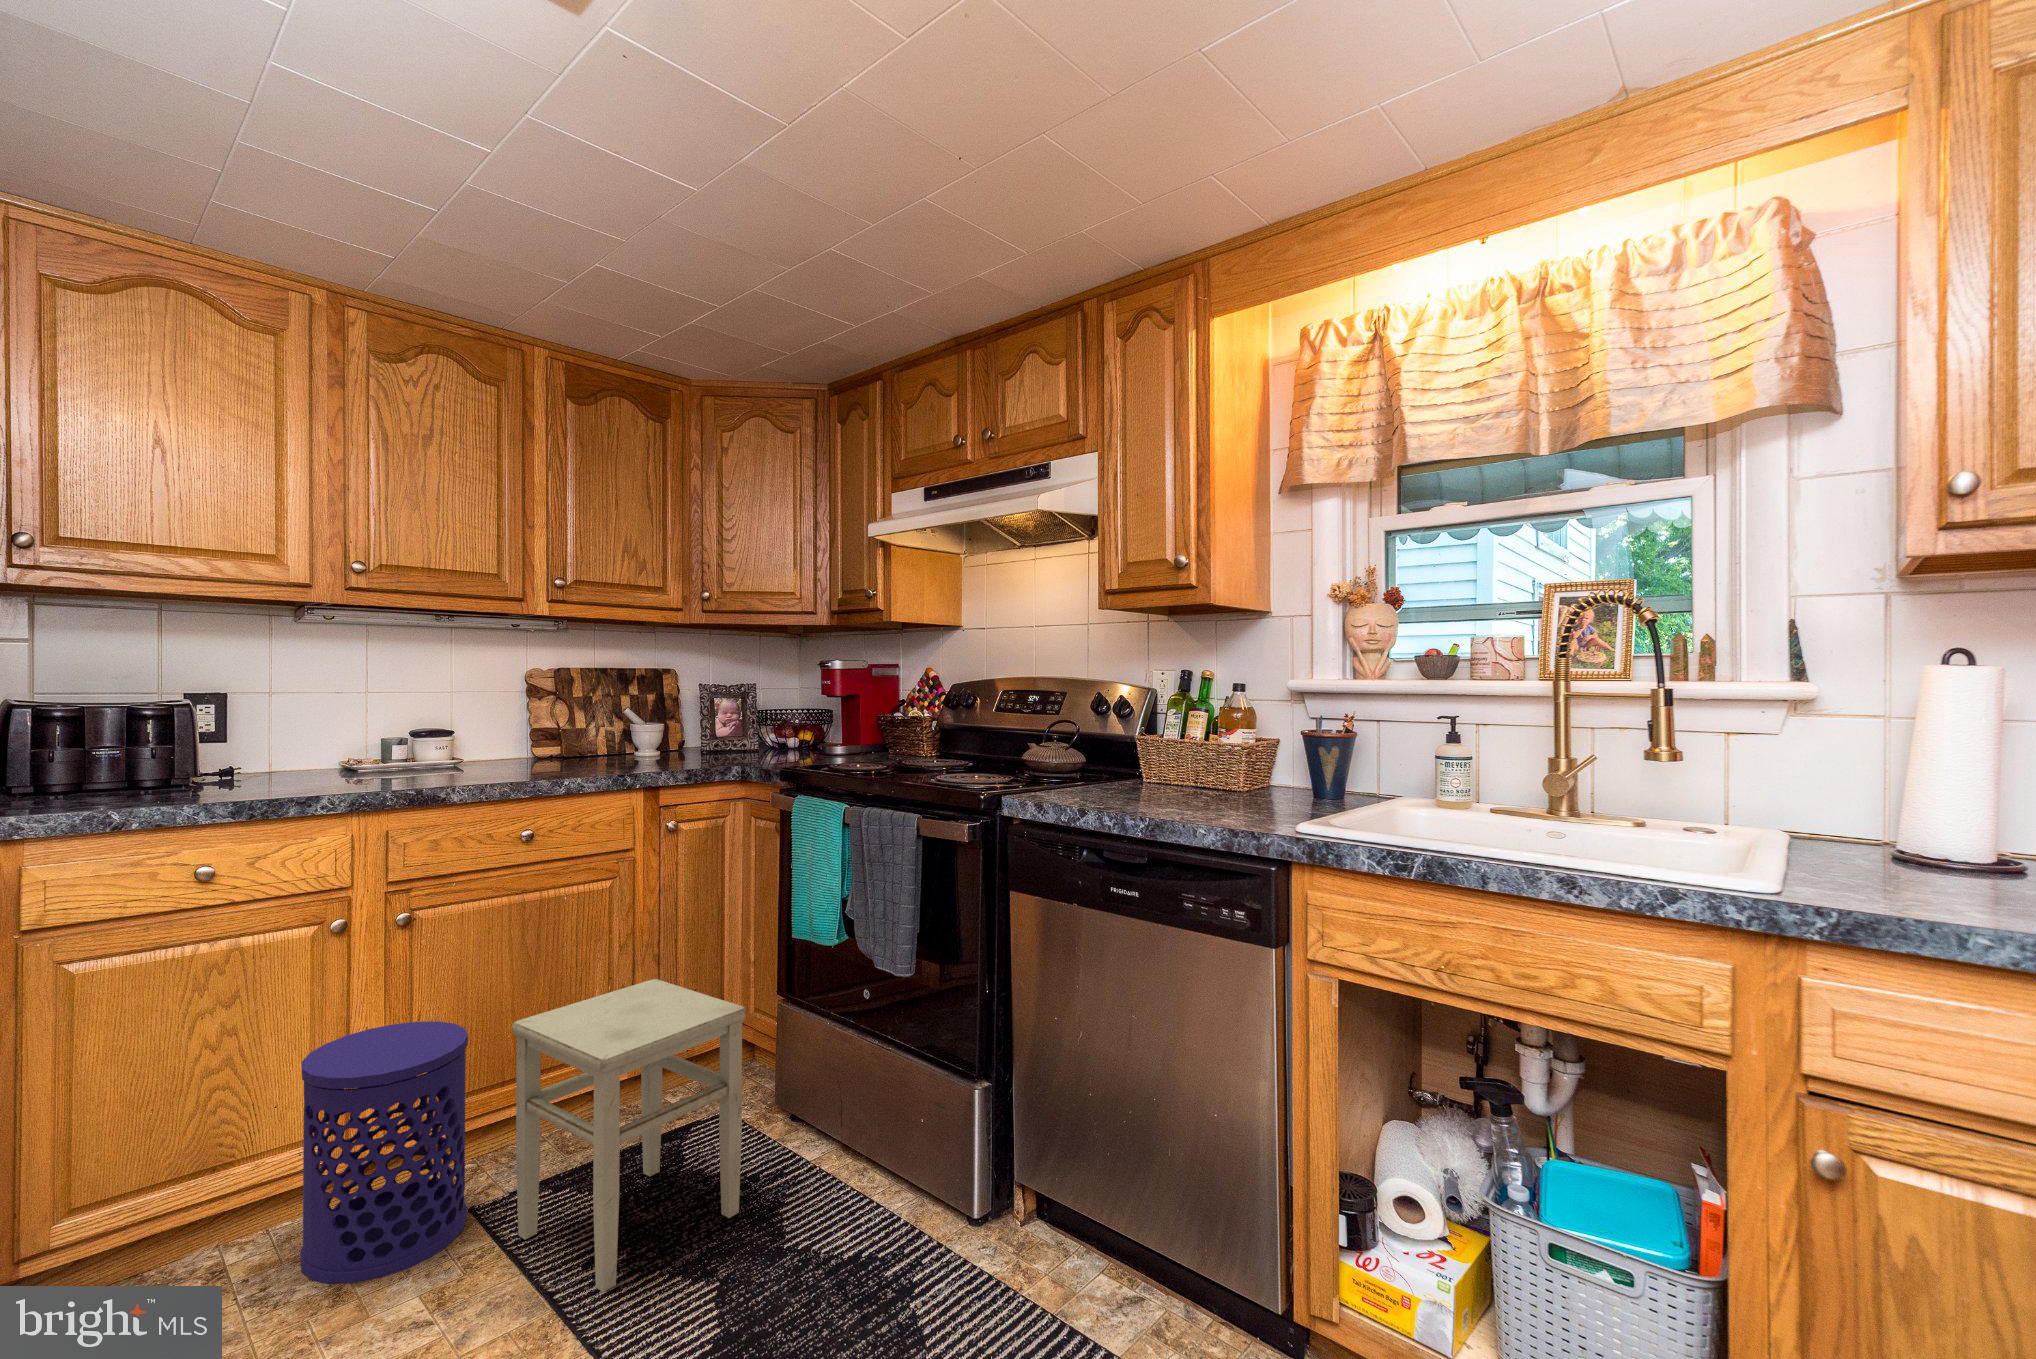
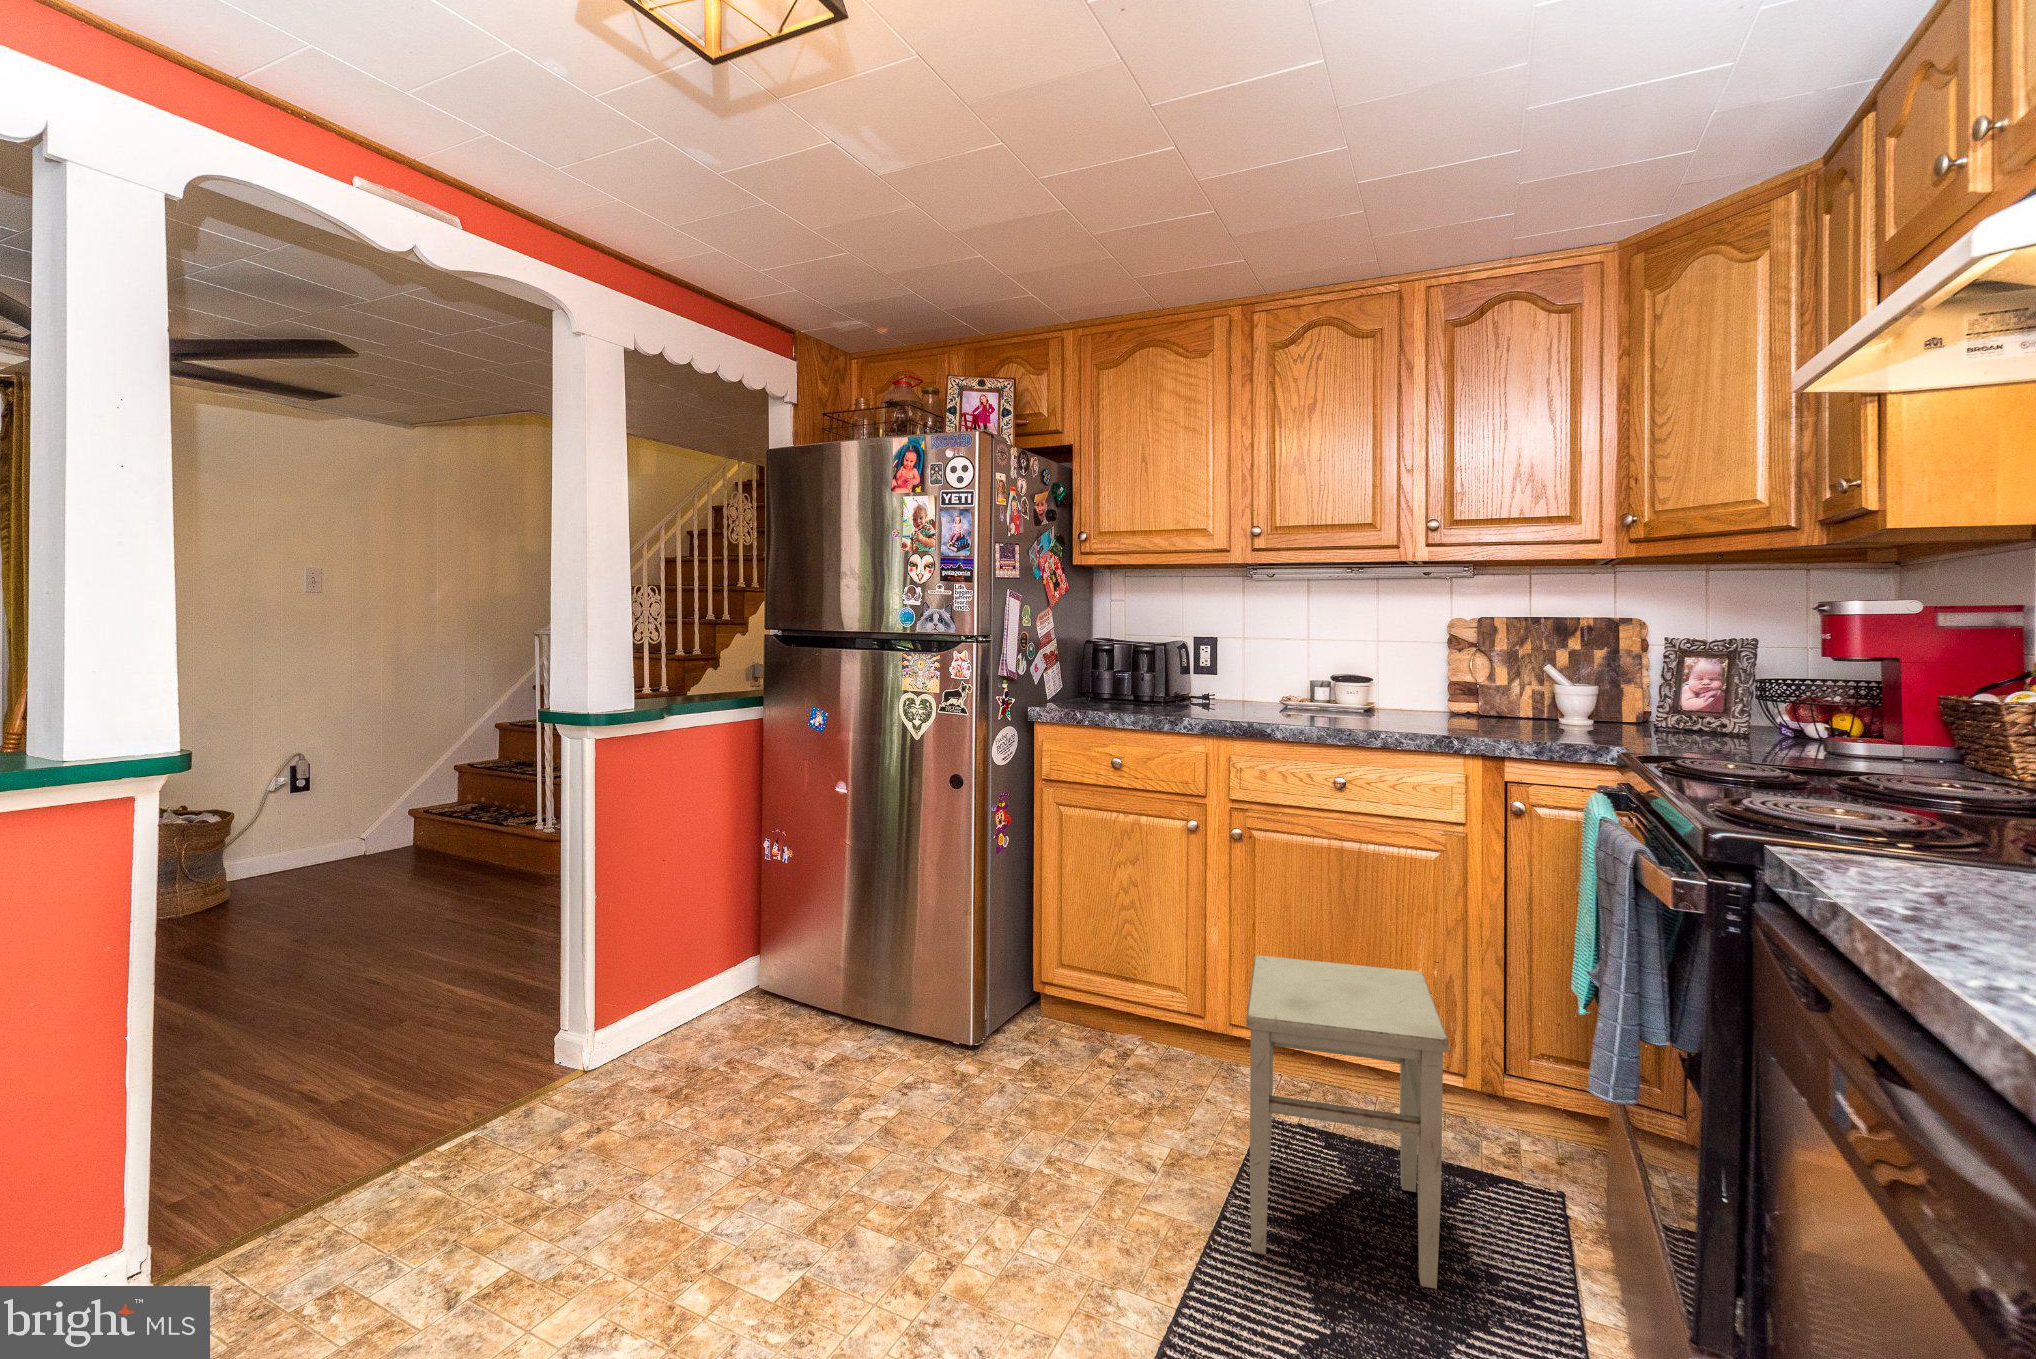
waste bin: present [301,1021,468,1284] -> none [1139,923,1257,1132]

